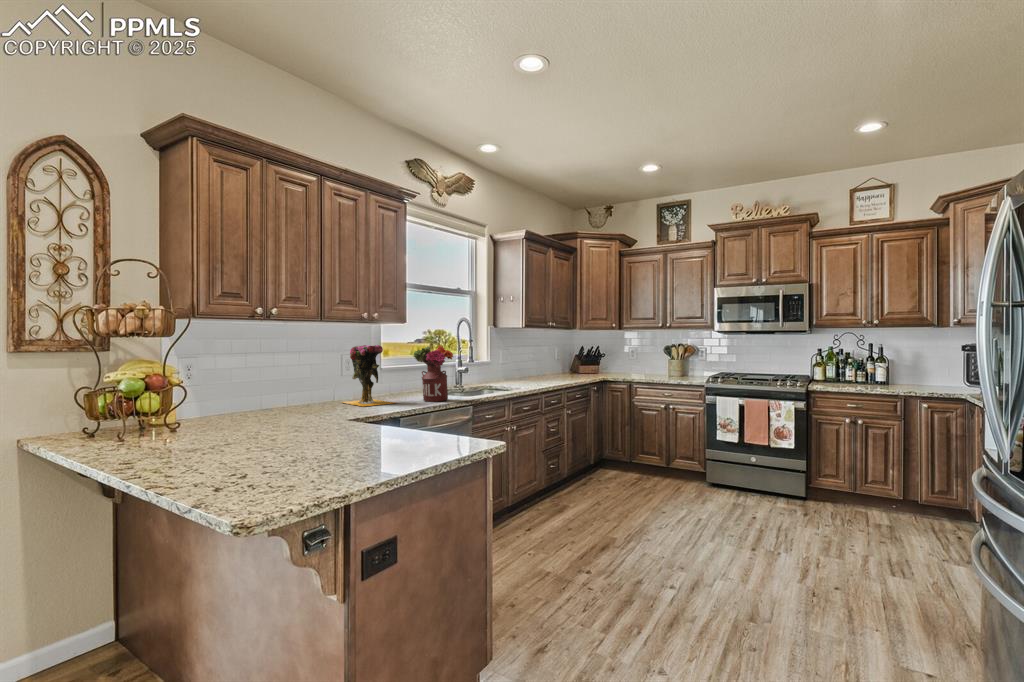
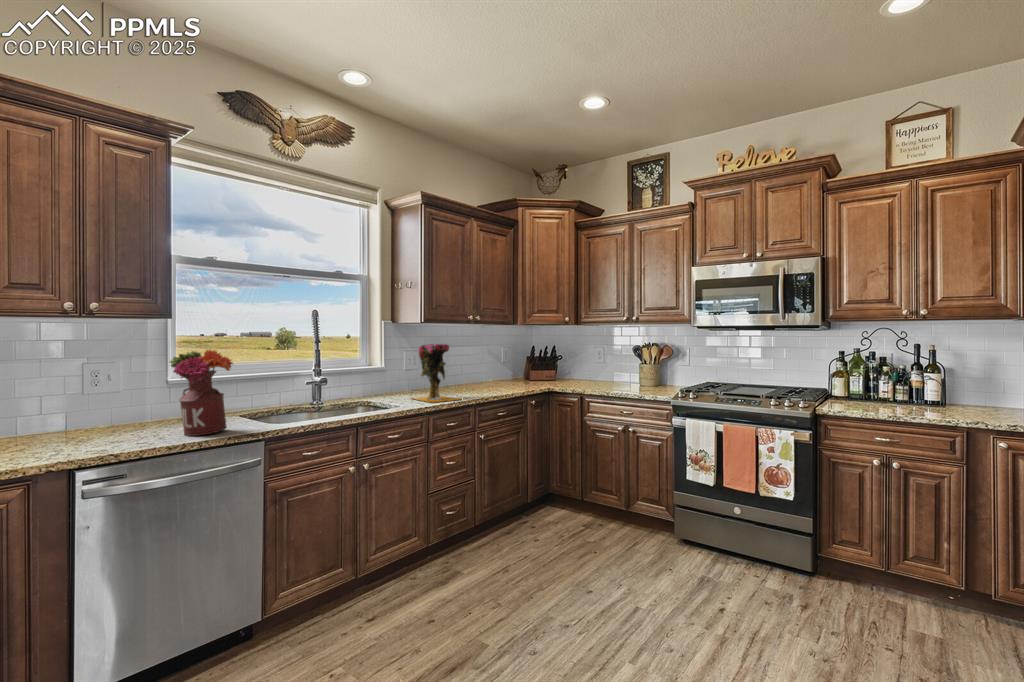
vase: present [342,345,395,407] -> present [413,344,459,403]

